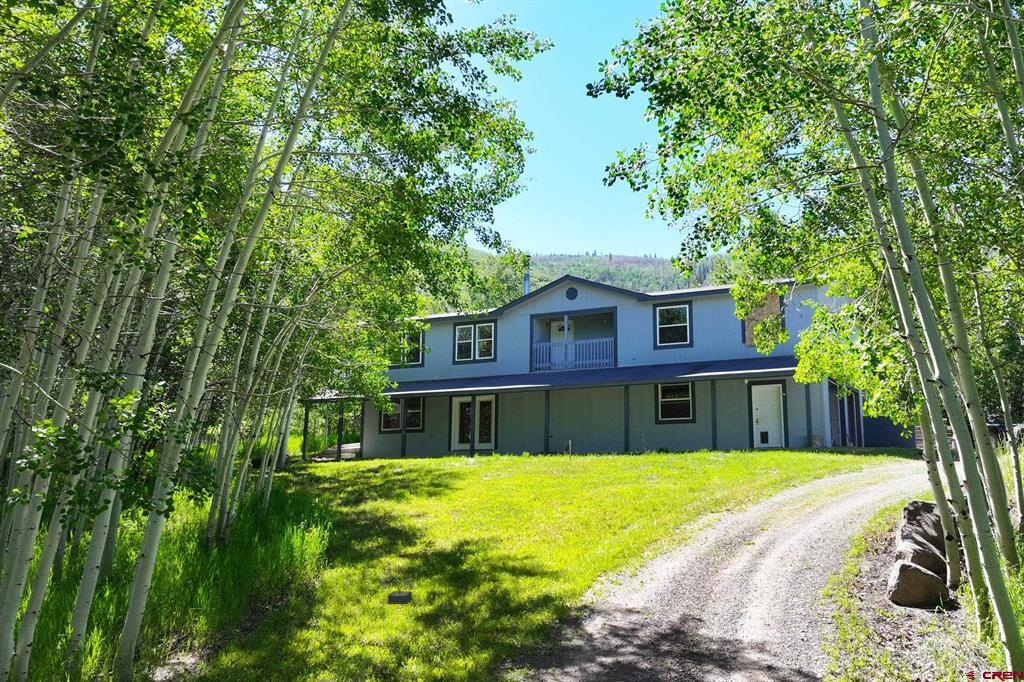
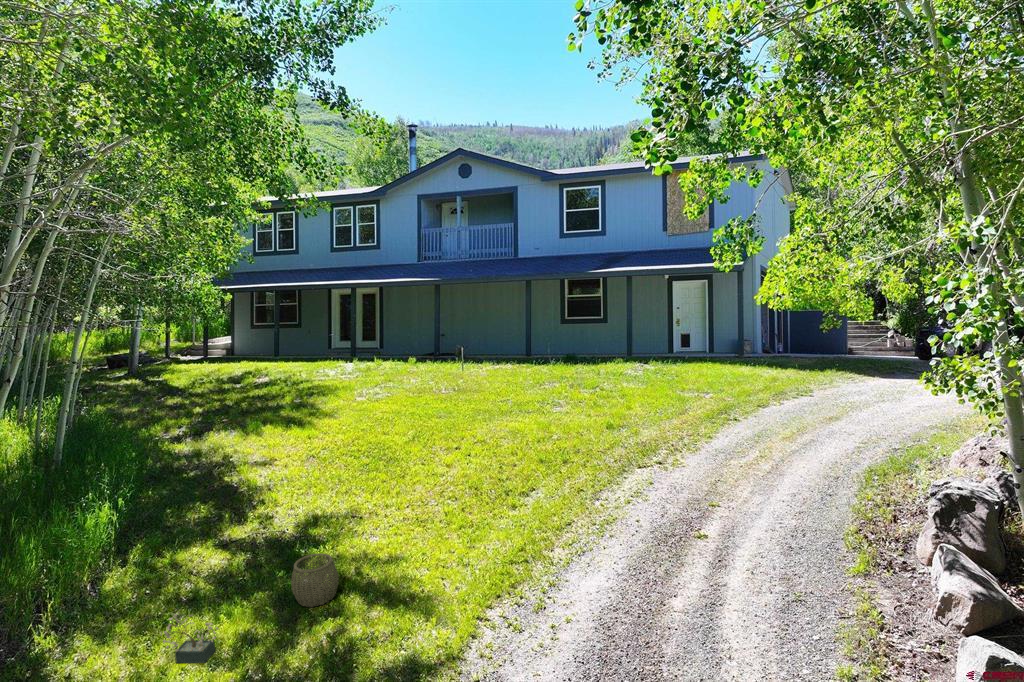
woven basket: none [458,548,490,583] -> present [291,553,338,607]

